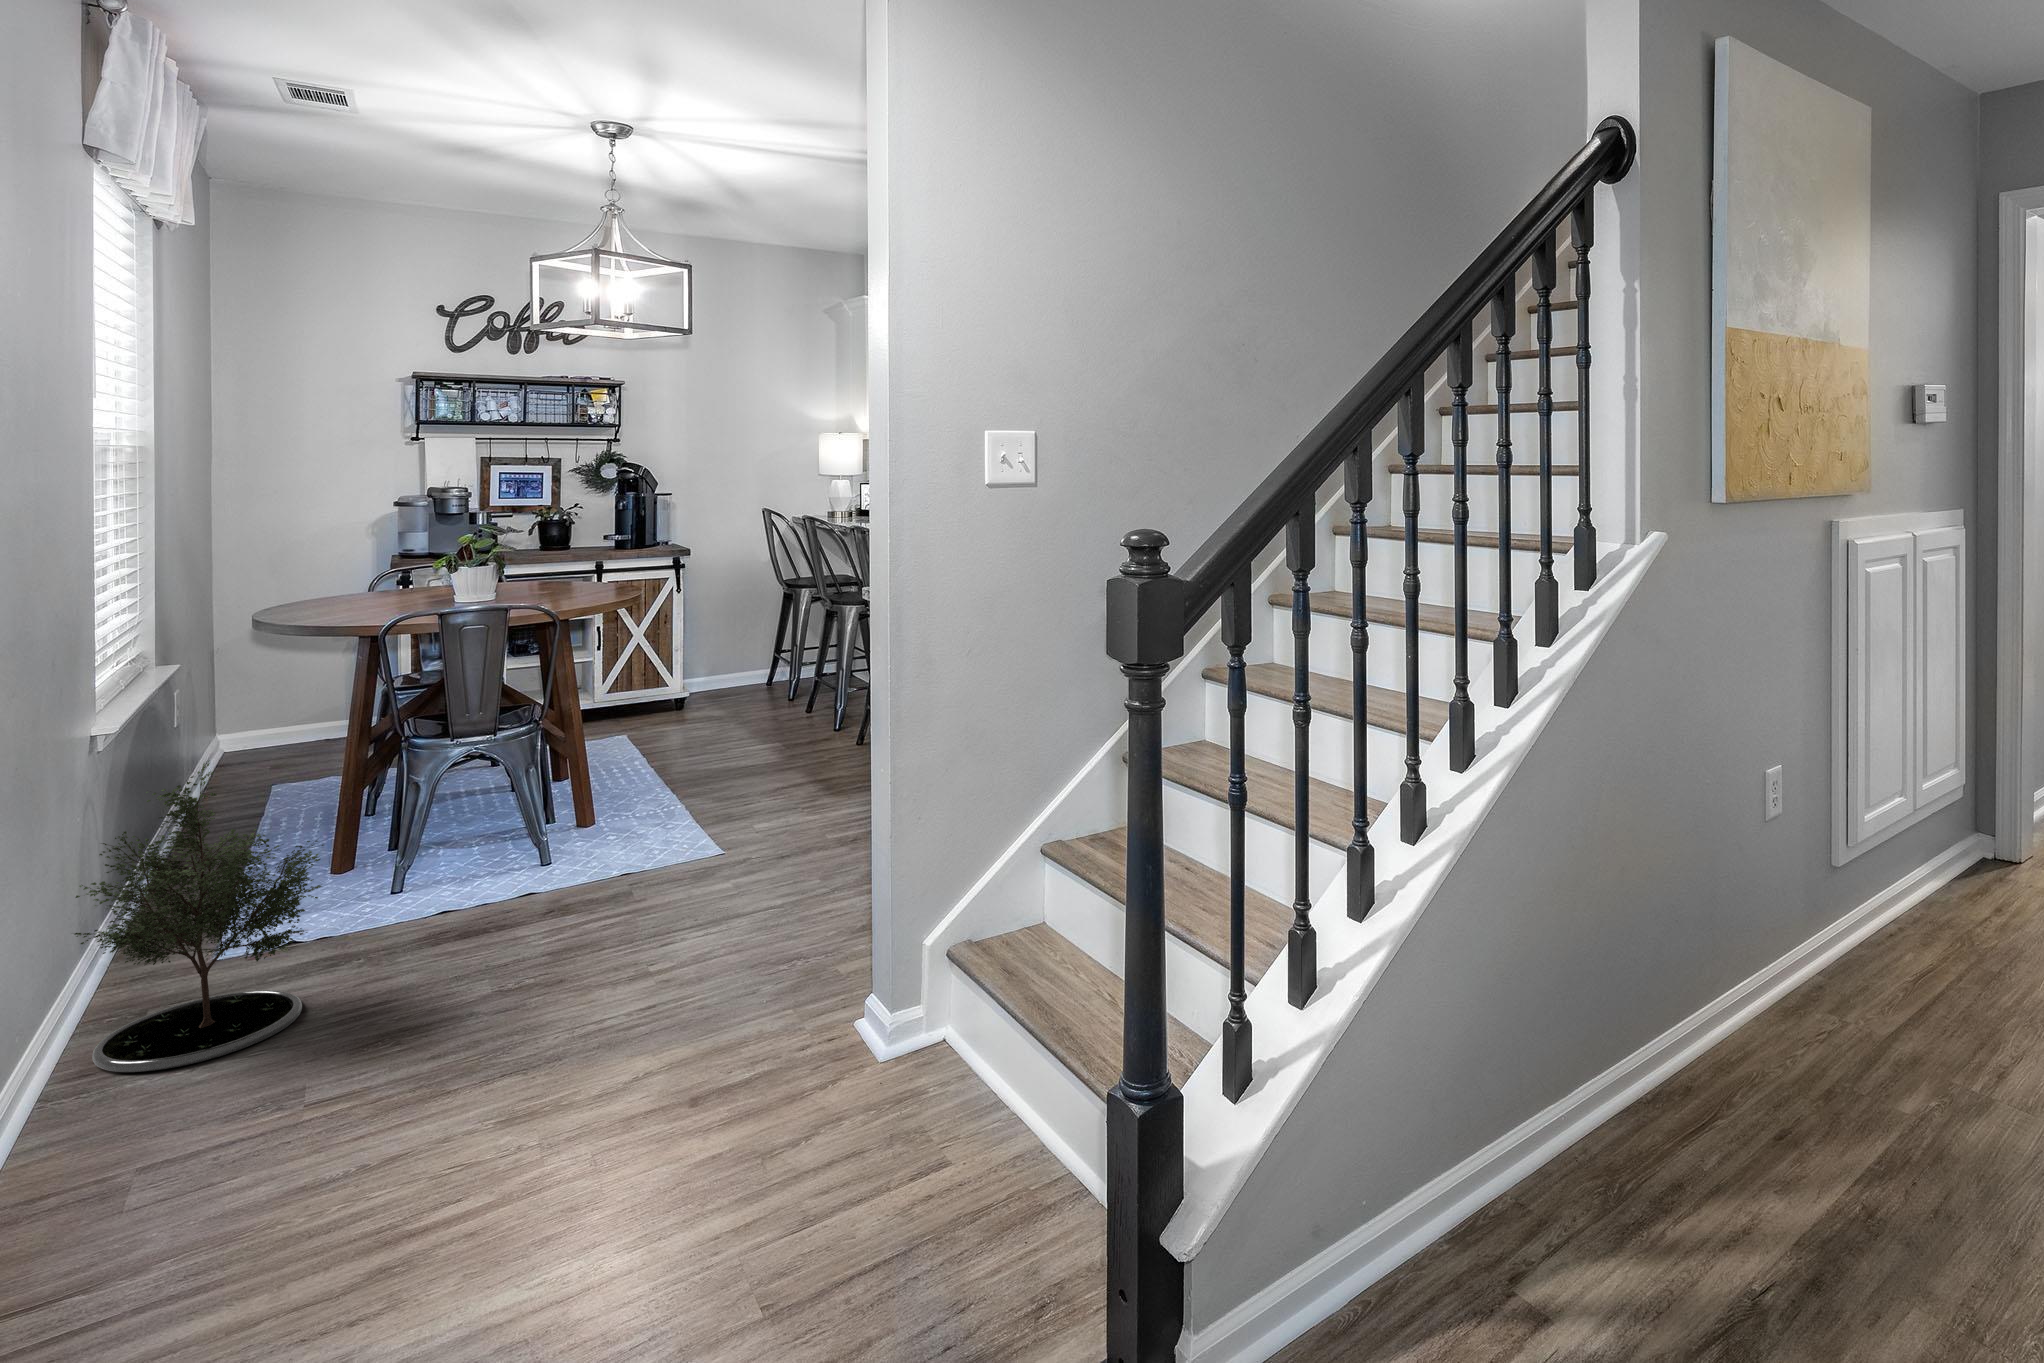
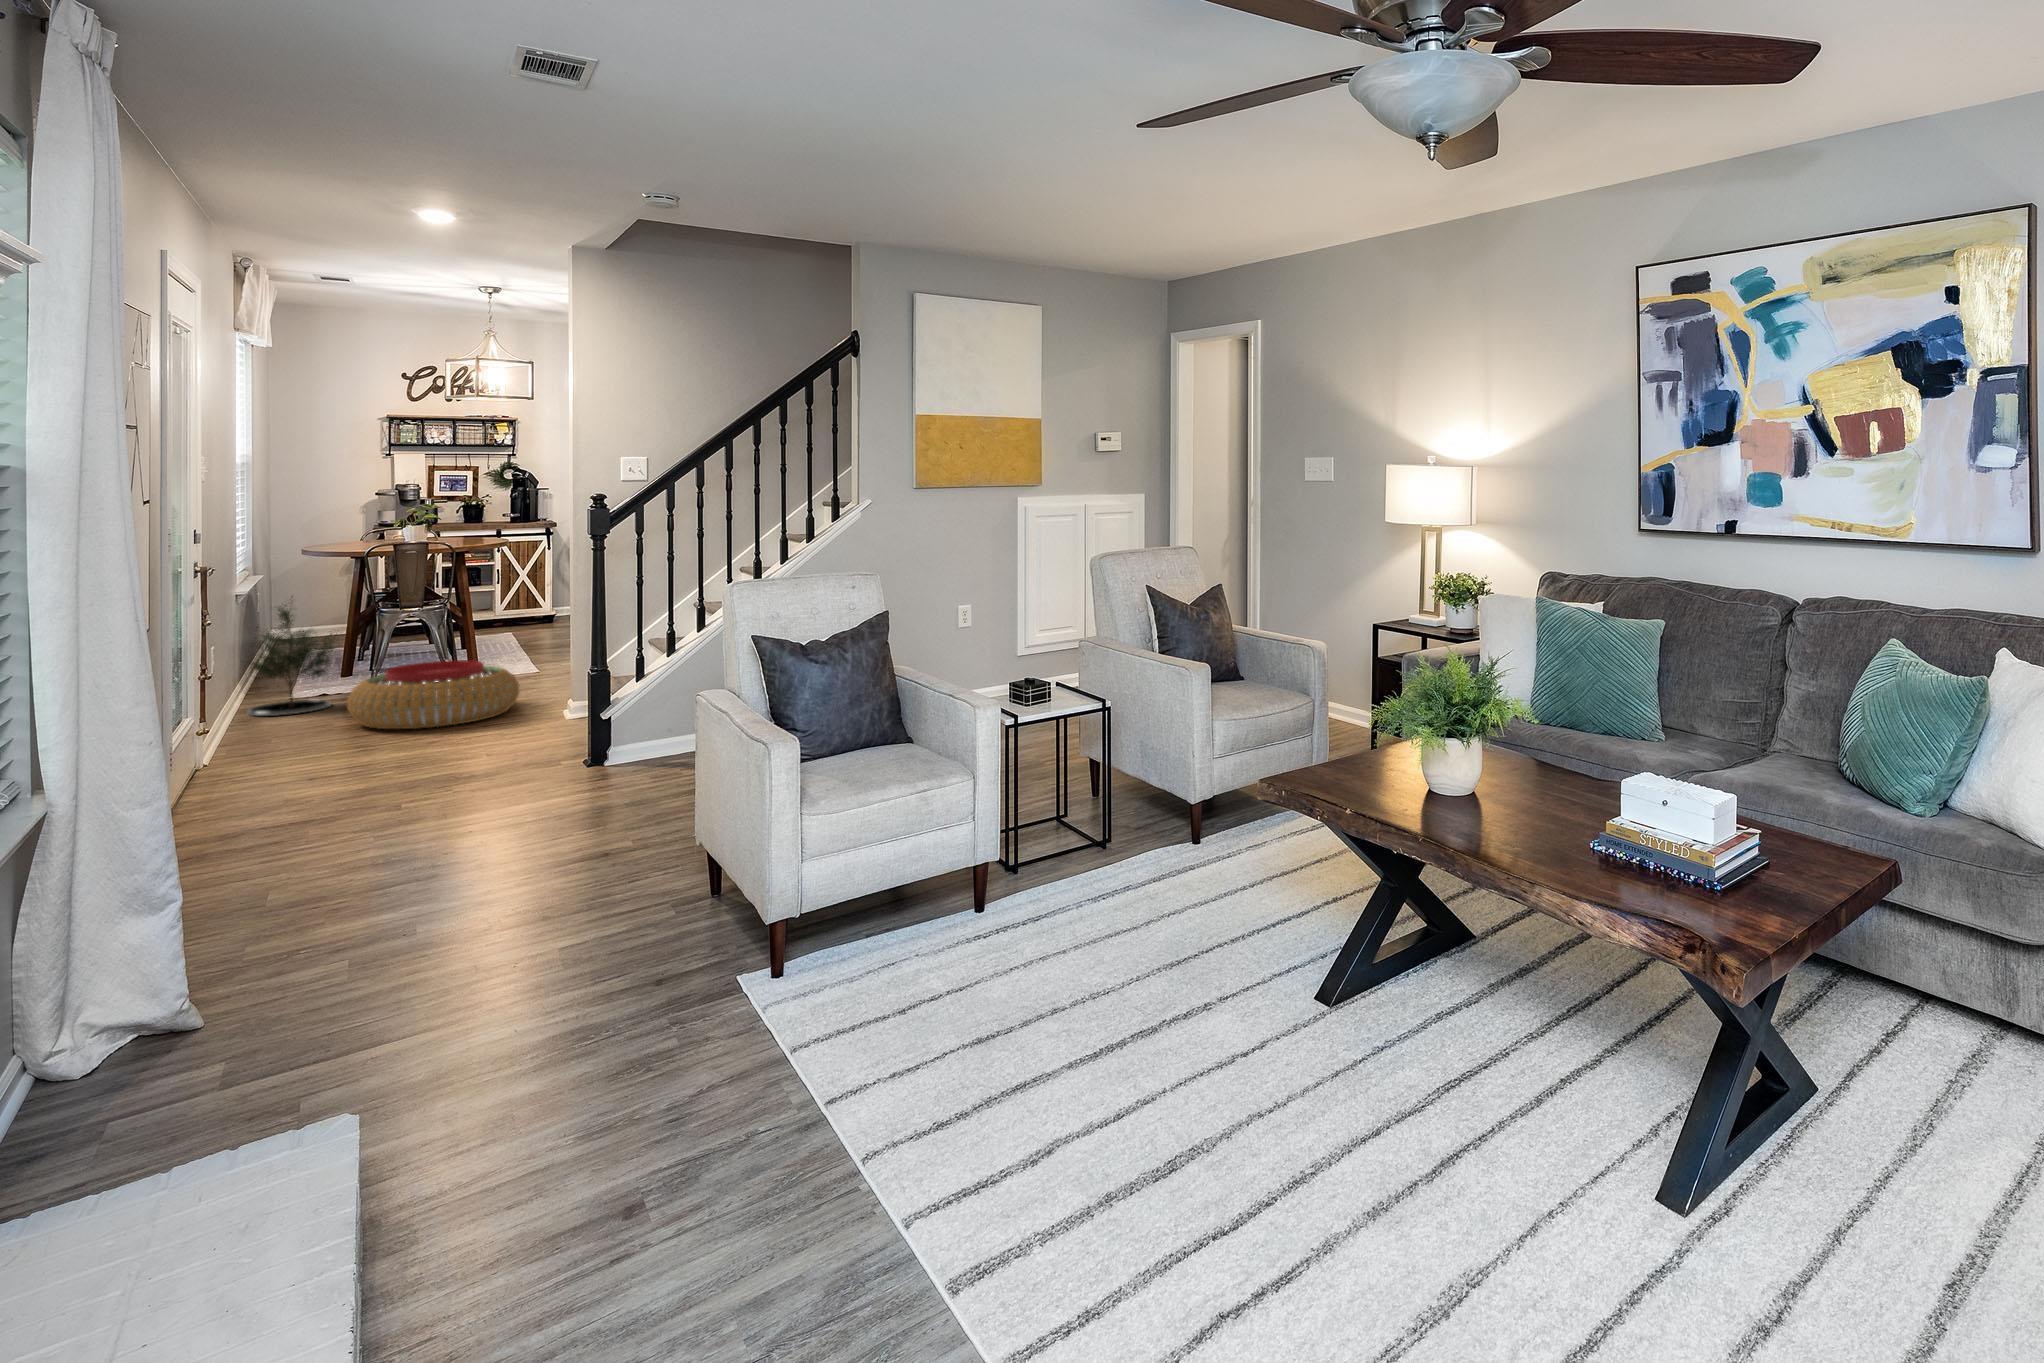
pouf: none [333,913,750,1164] -> present [347,660,519,729]

